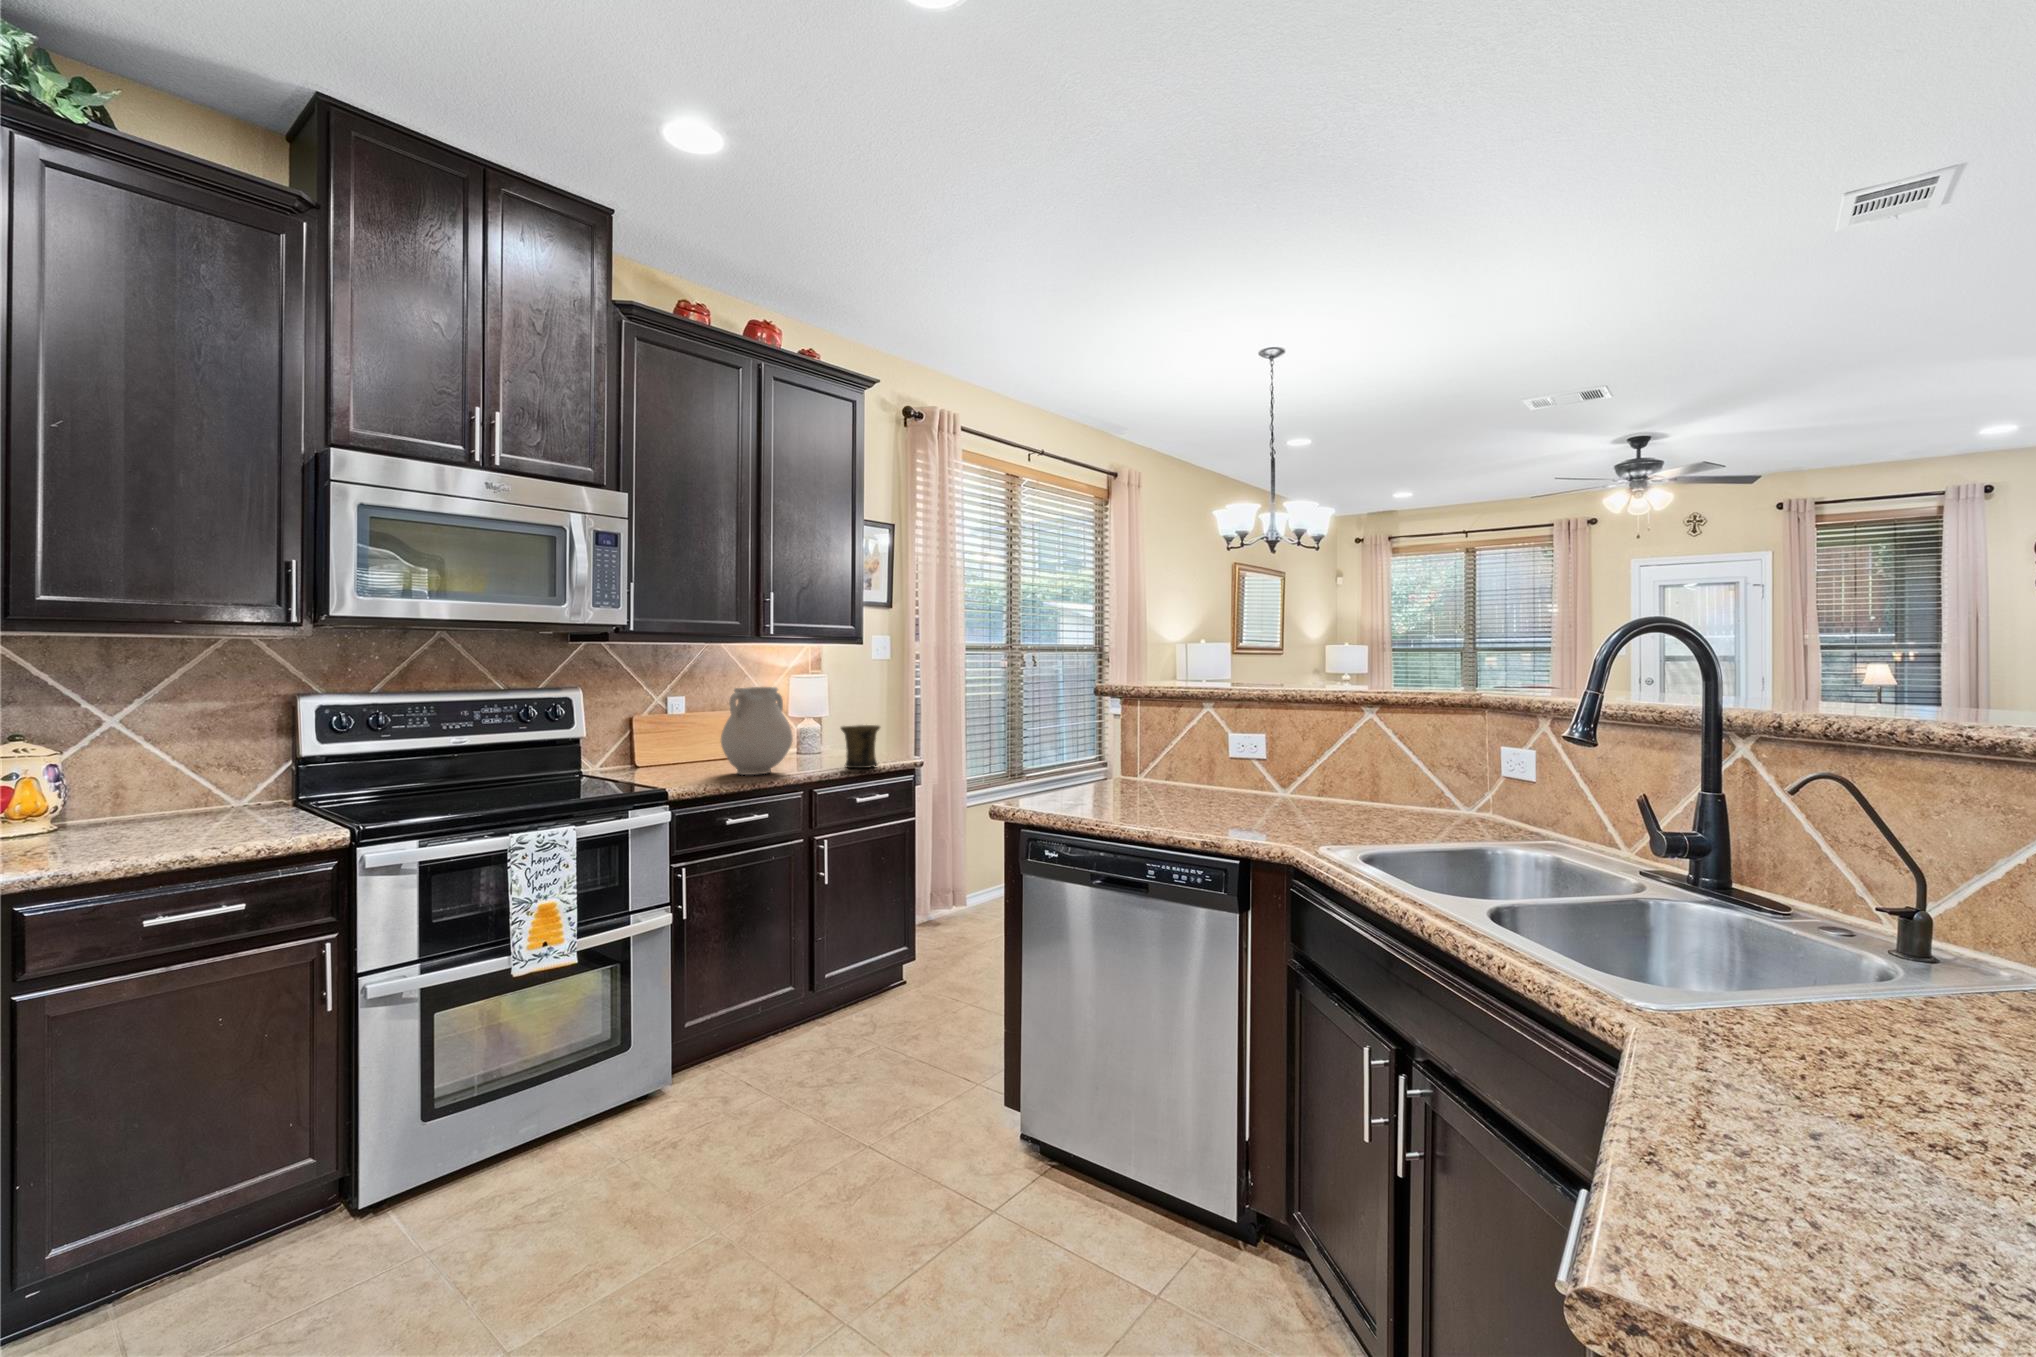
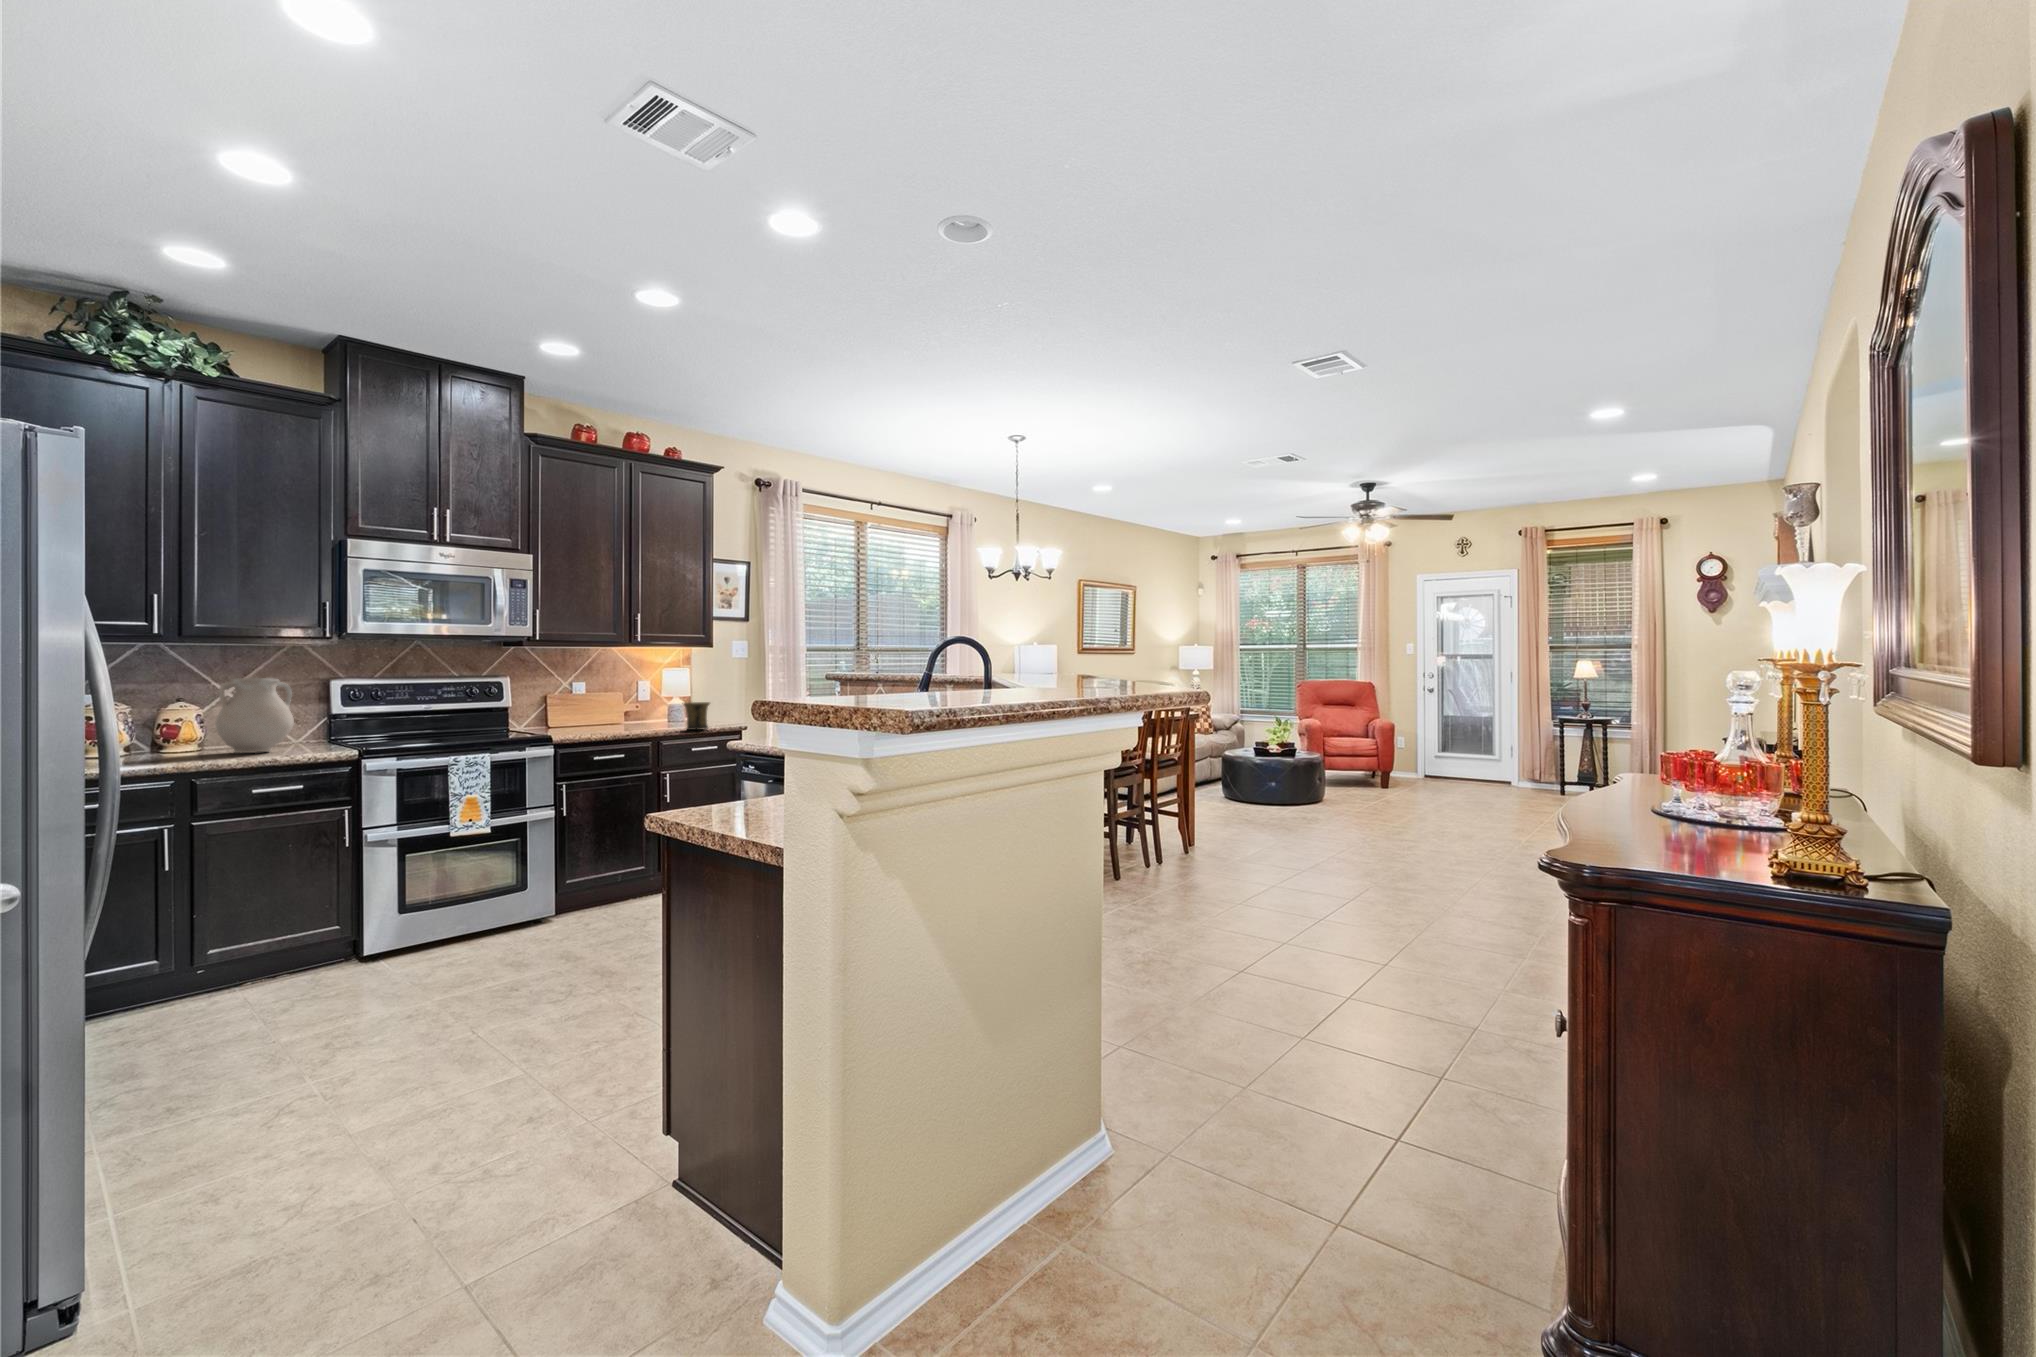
vase: present [721,687,793,775] -> present [215,678,294,753]

